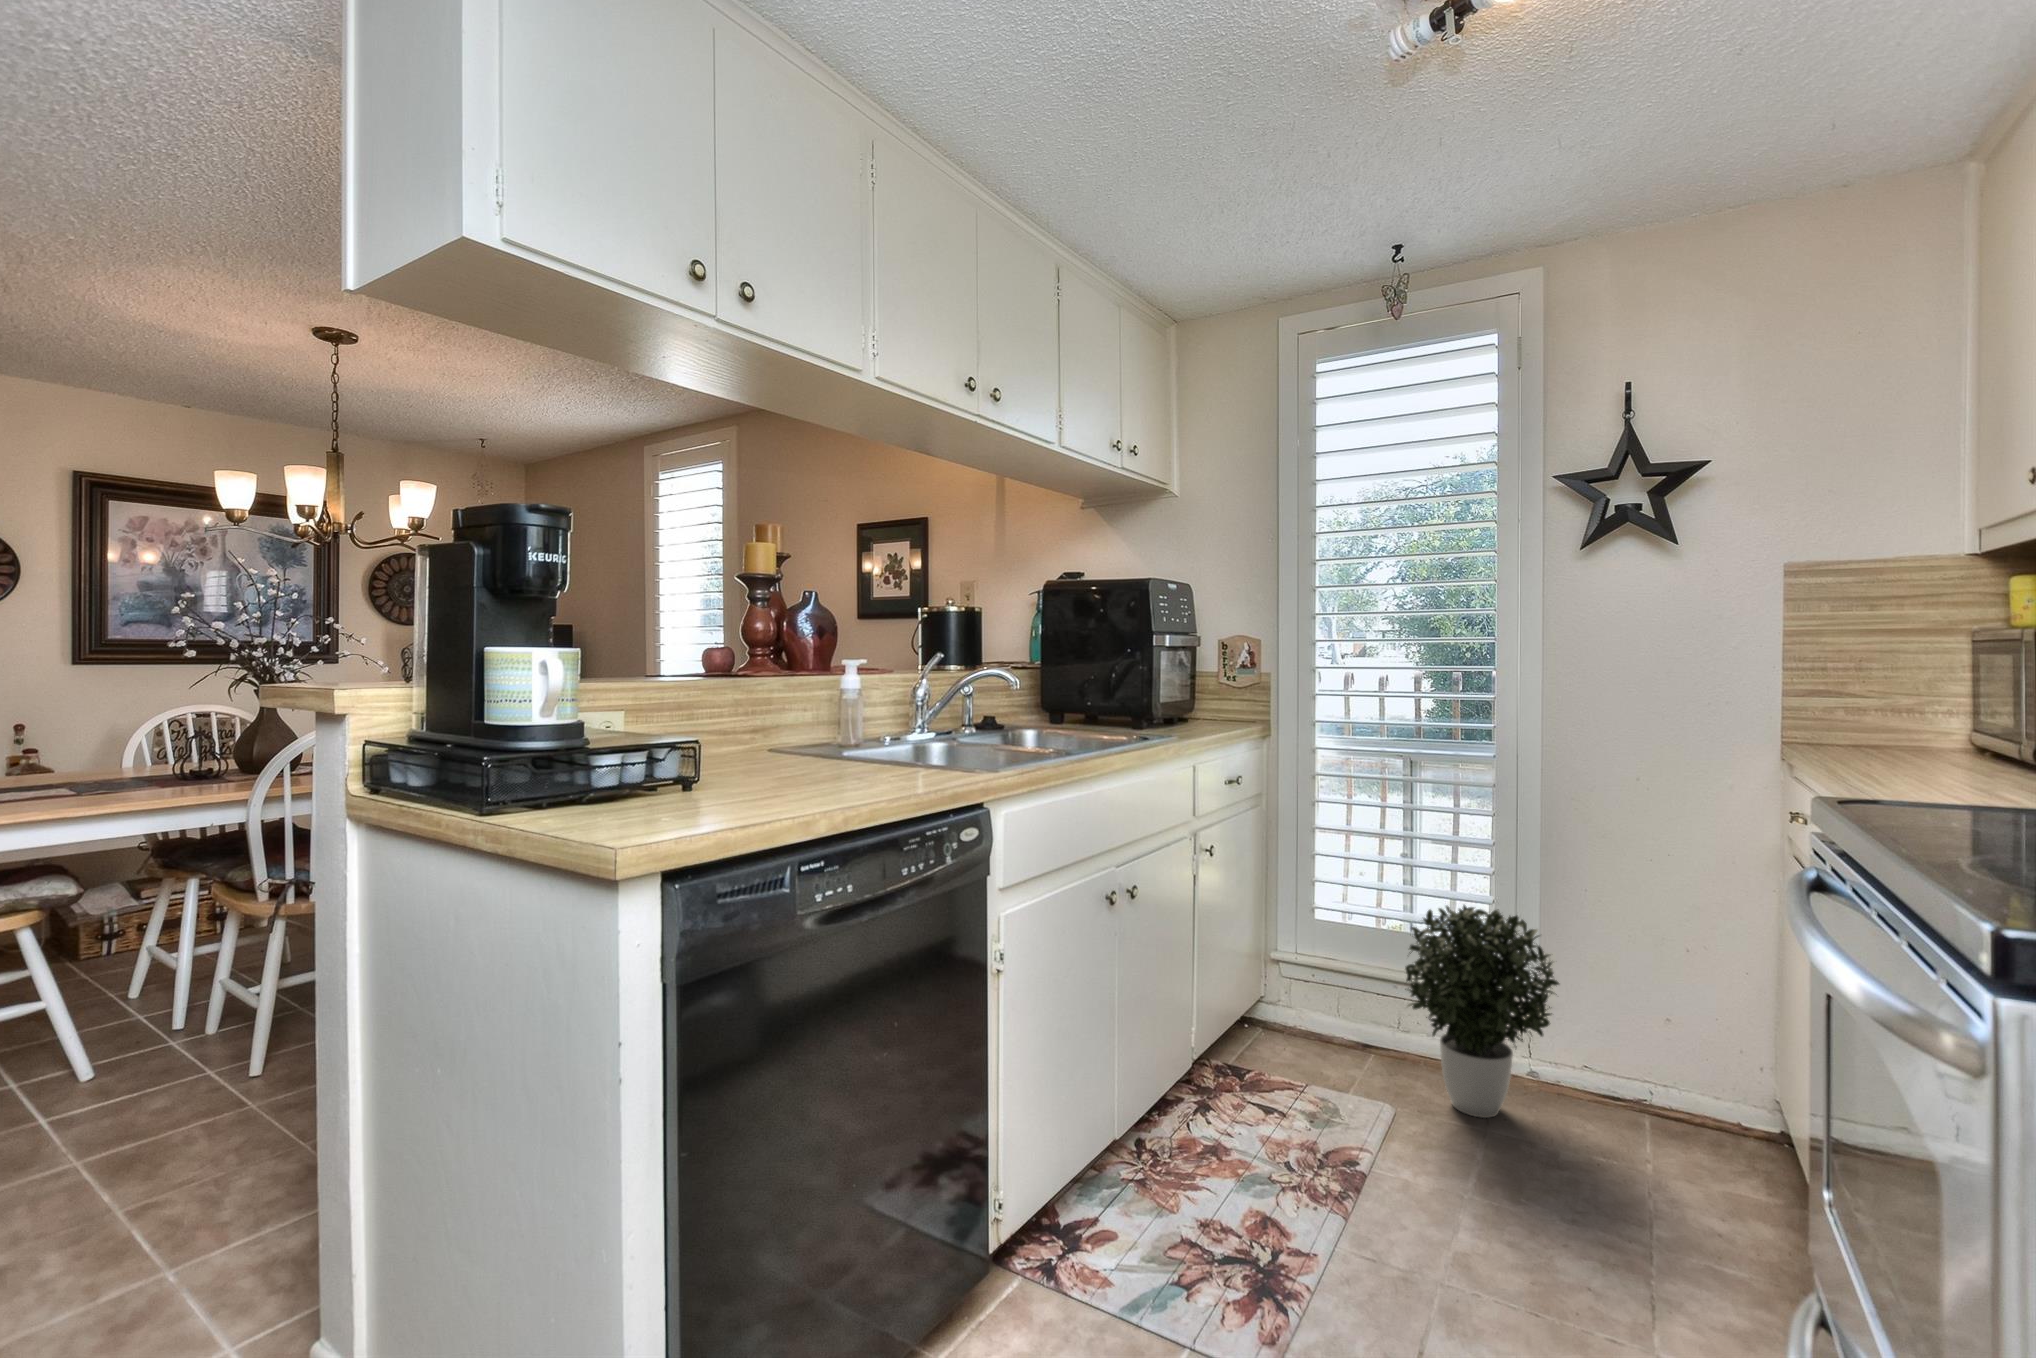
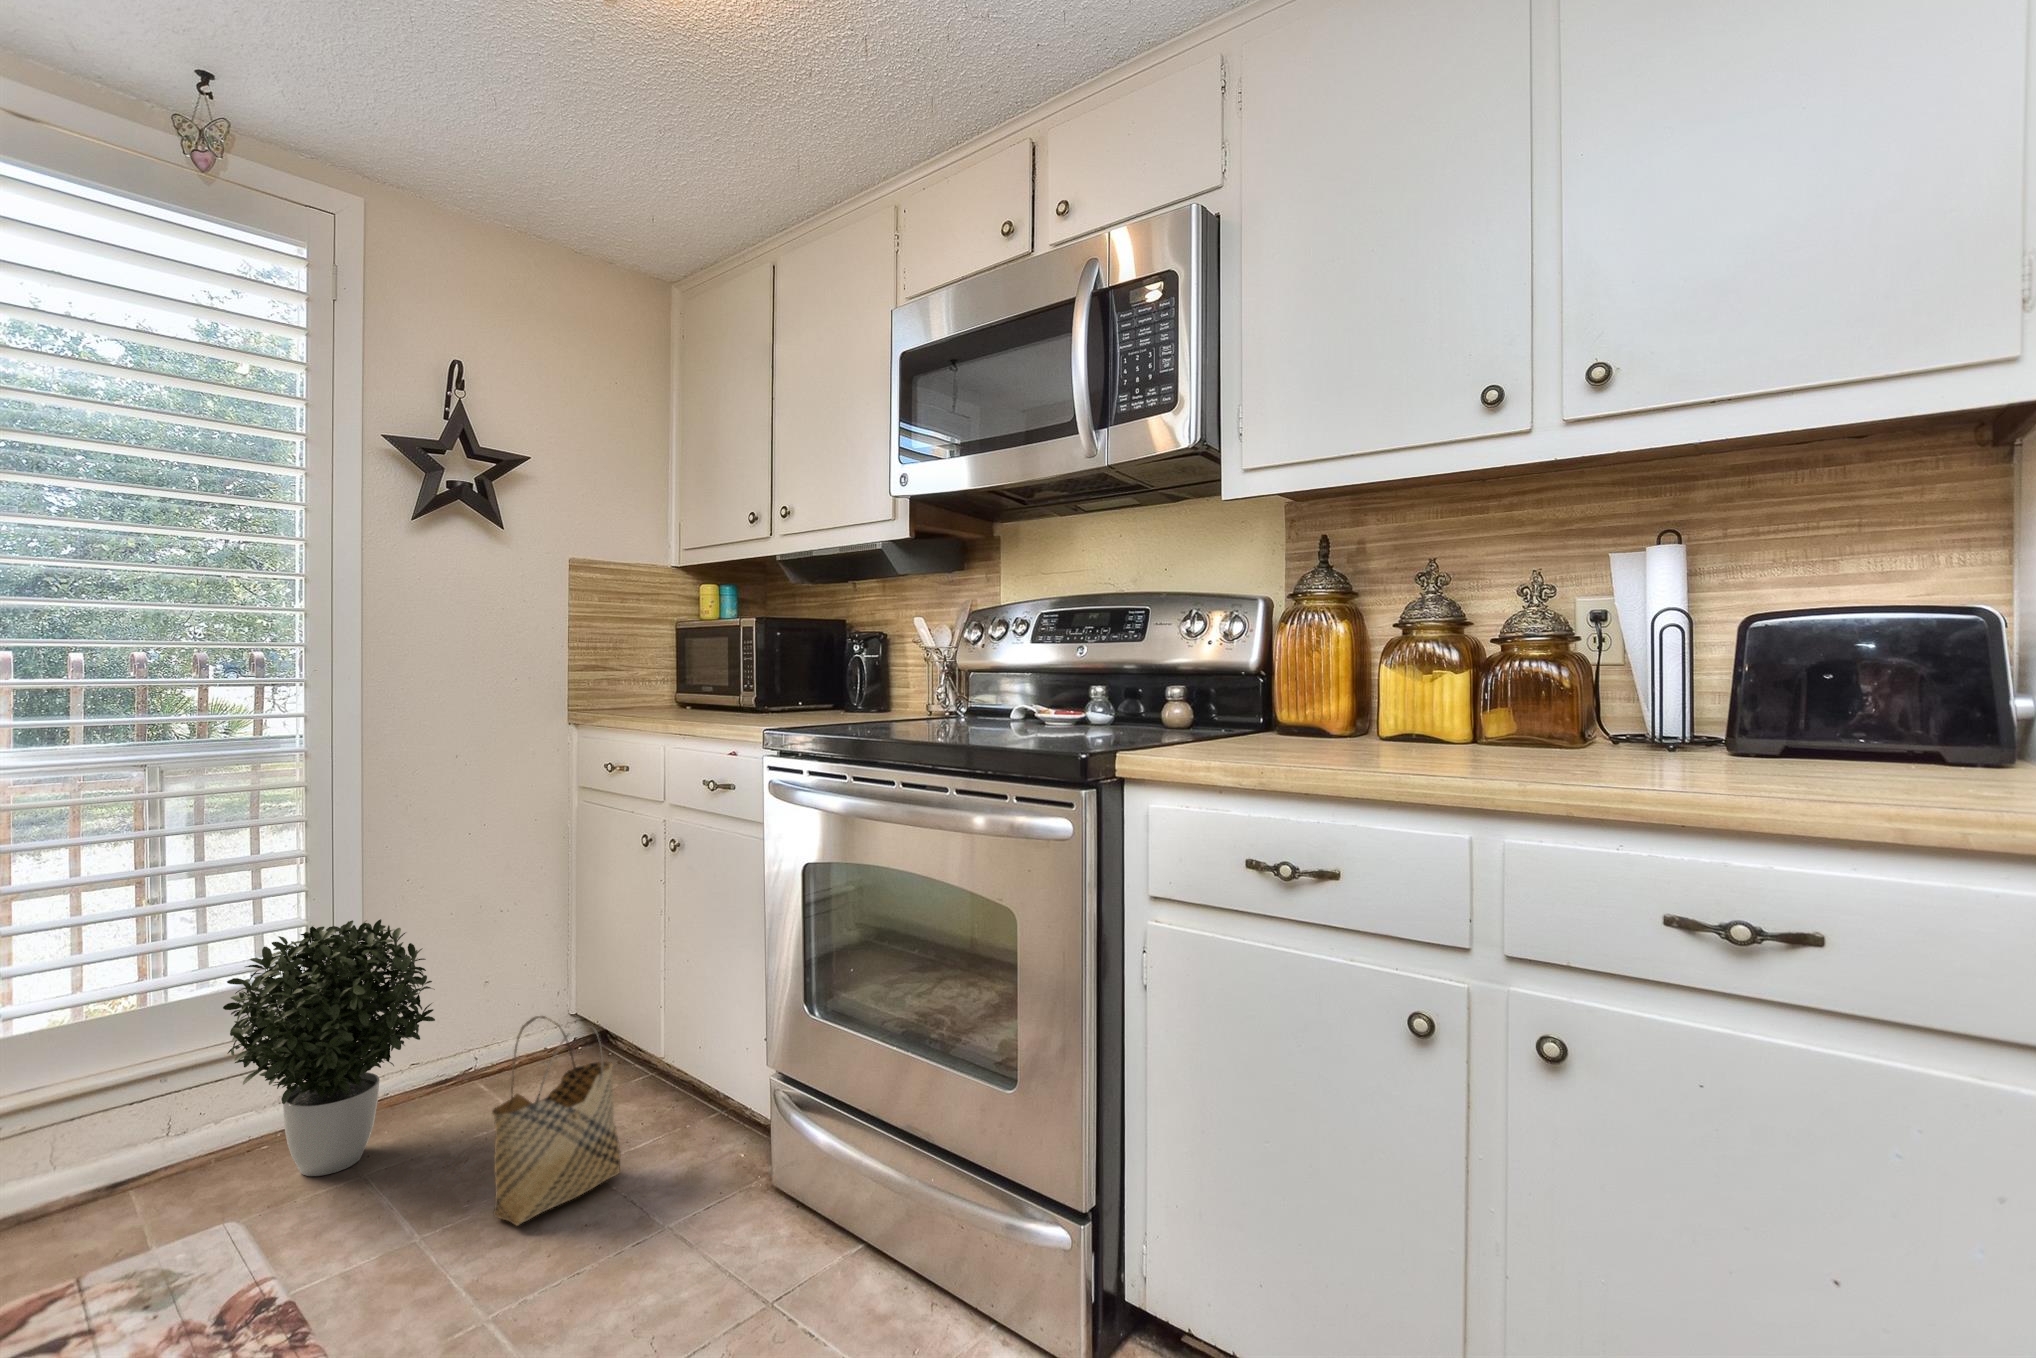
woven basket: none [1515,1053,1671,1273] -> present [492,1016,620,1226]

